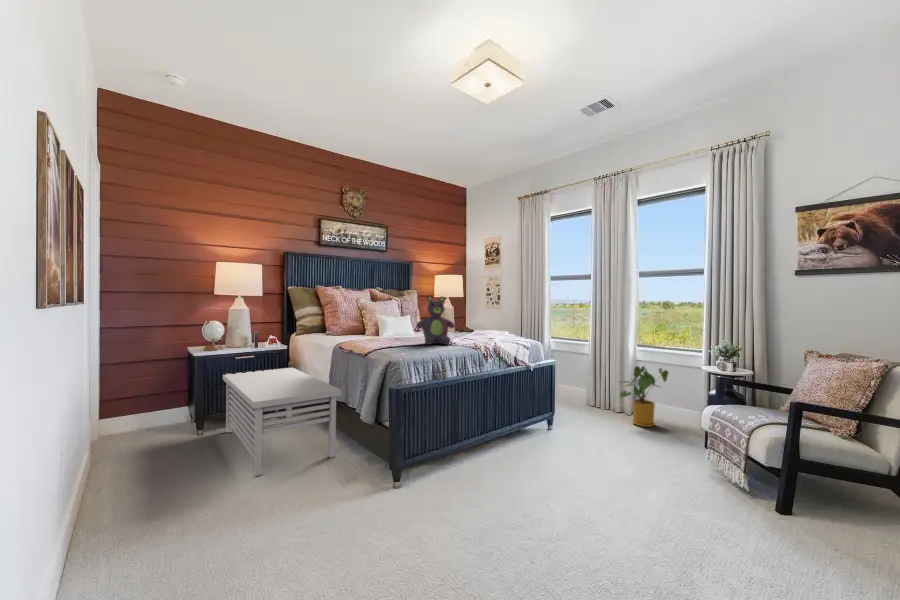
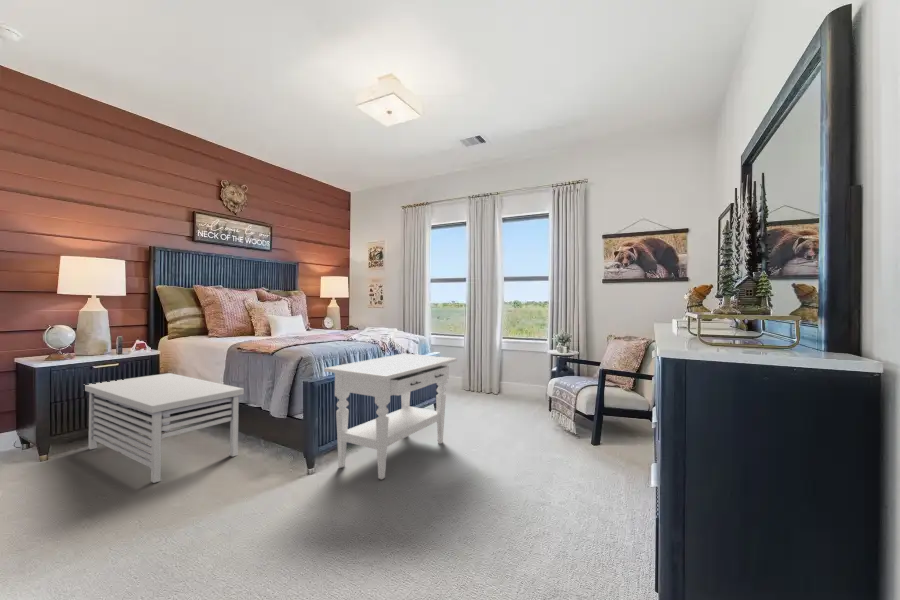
stuffed bear: present [416,296,455,345] -> none [320,297,356,341]
side table: none [410,361,571,515] -> present [324,354,457,480]
house plant: present [619,366,668,427] -> none [485,354,523,402]

